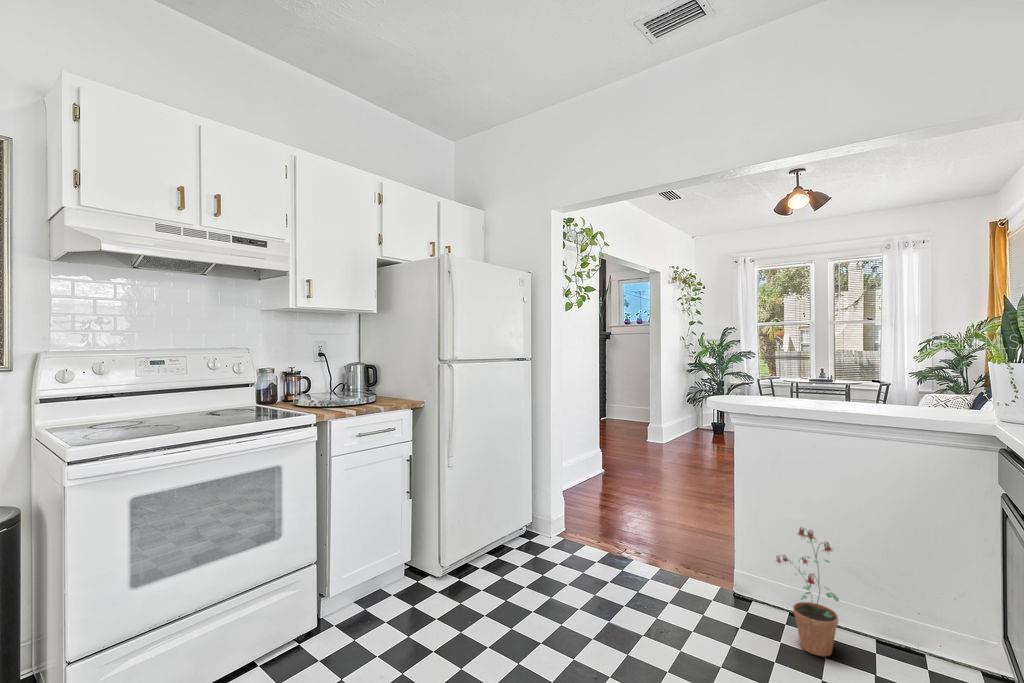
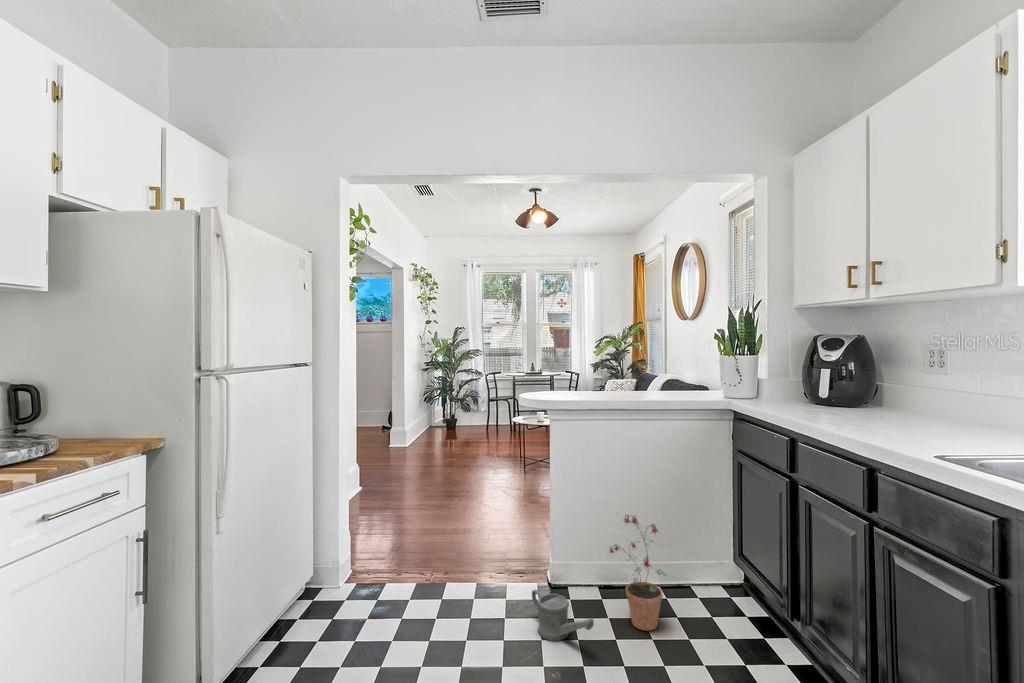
watering can: none [692,579,736,630] -> present [532,590,594,641]

